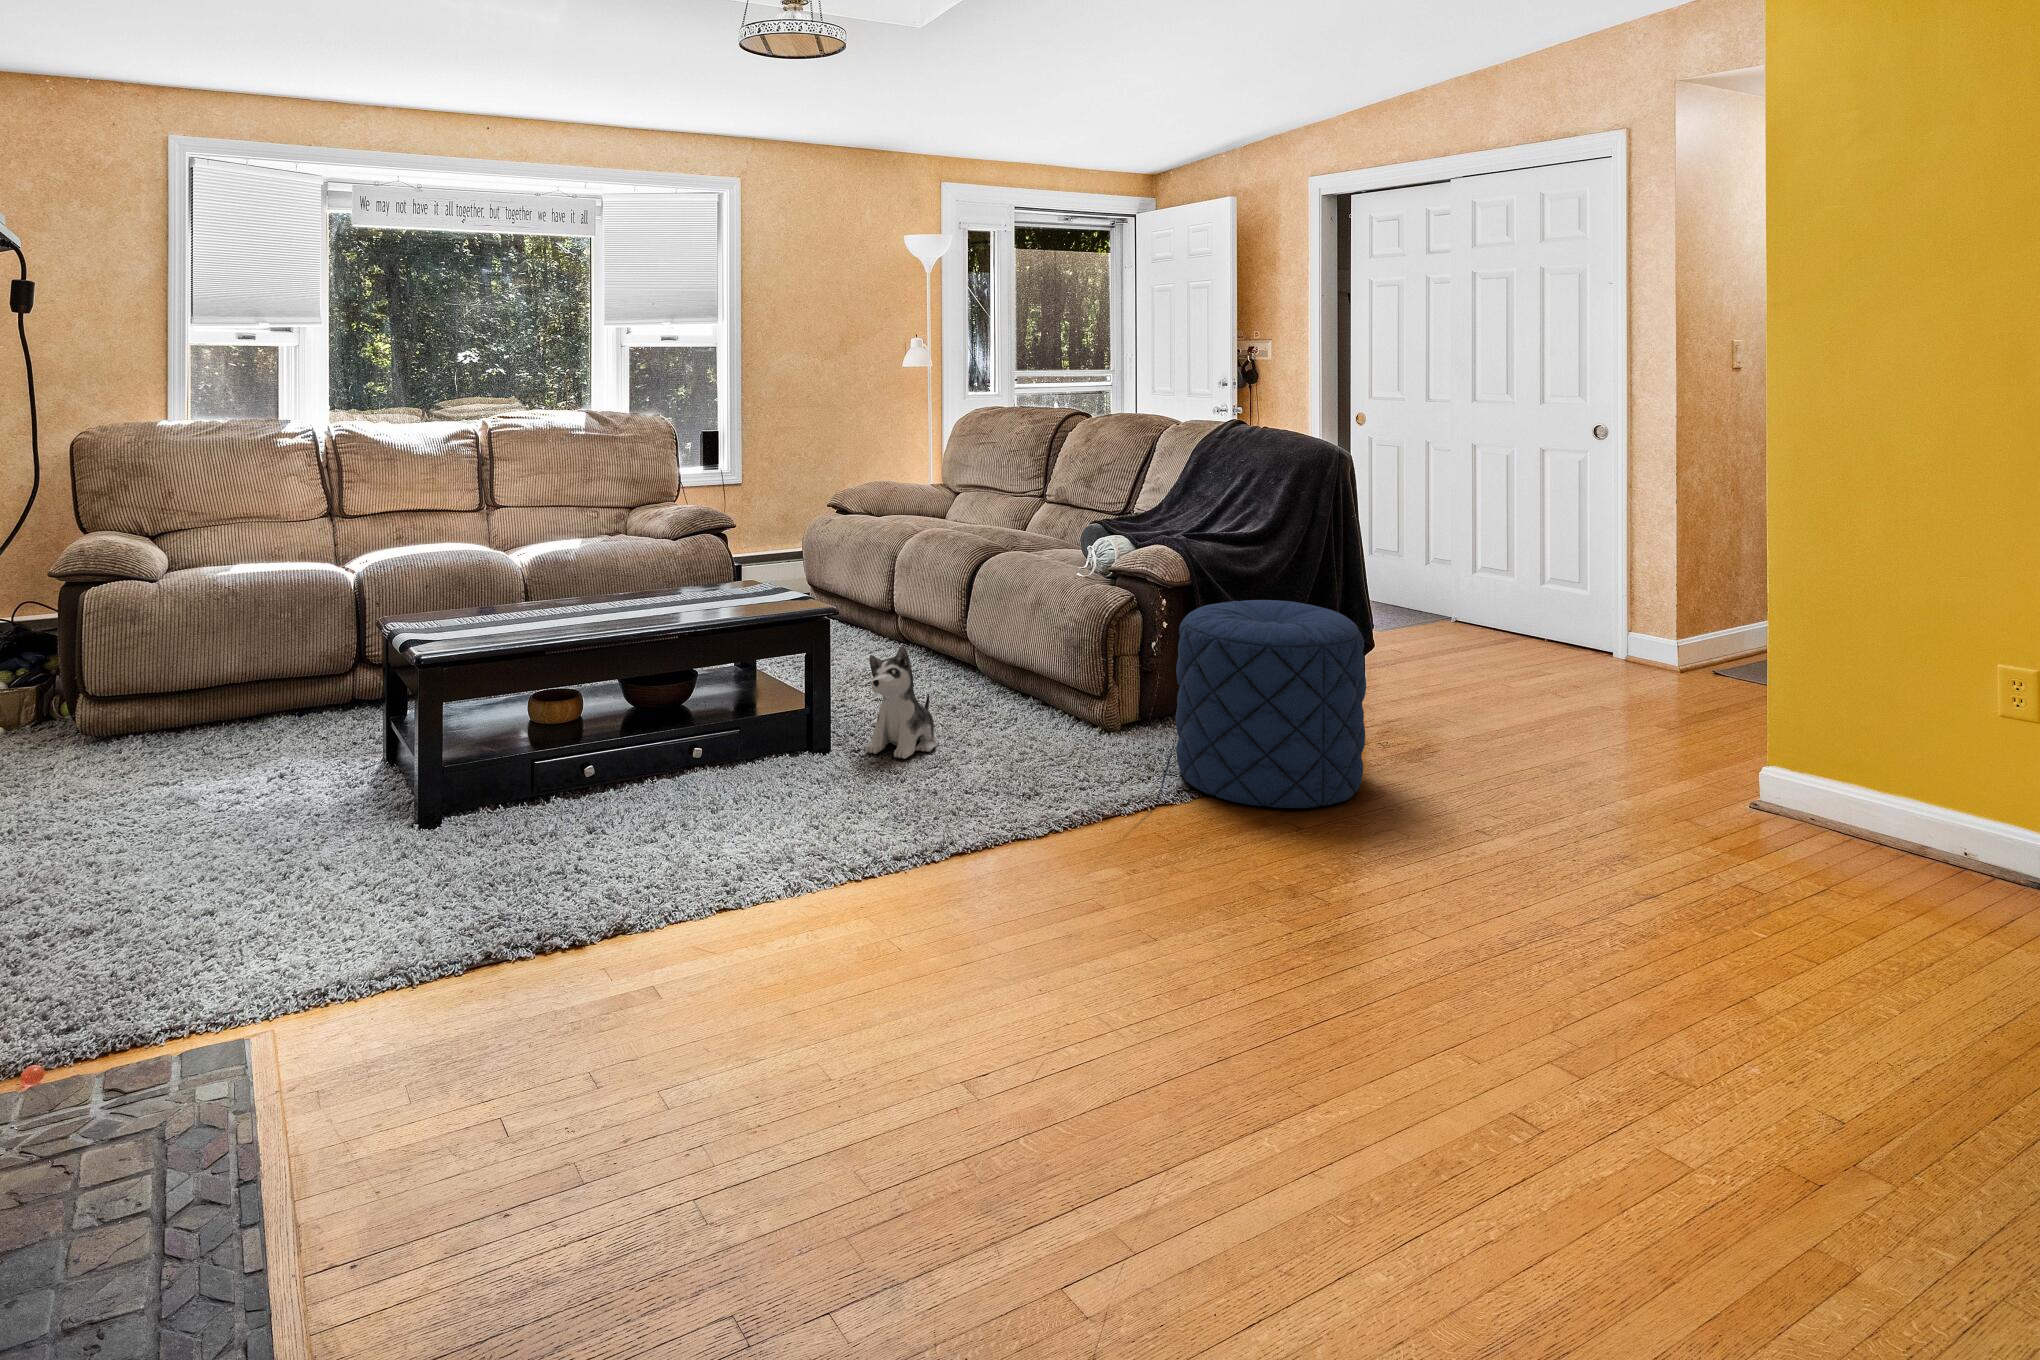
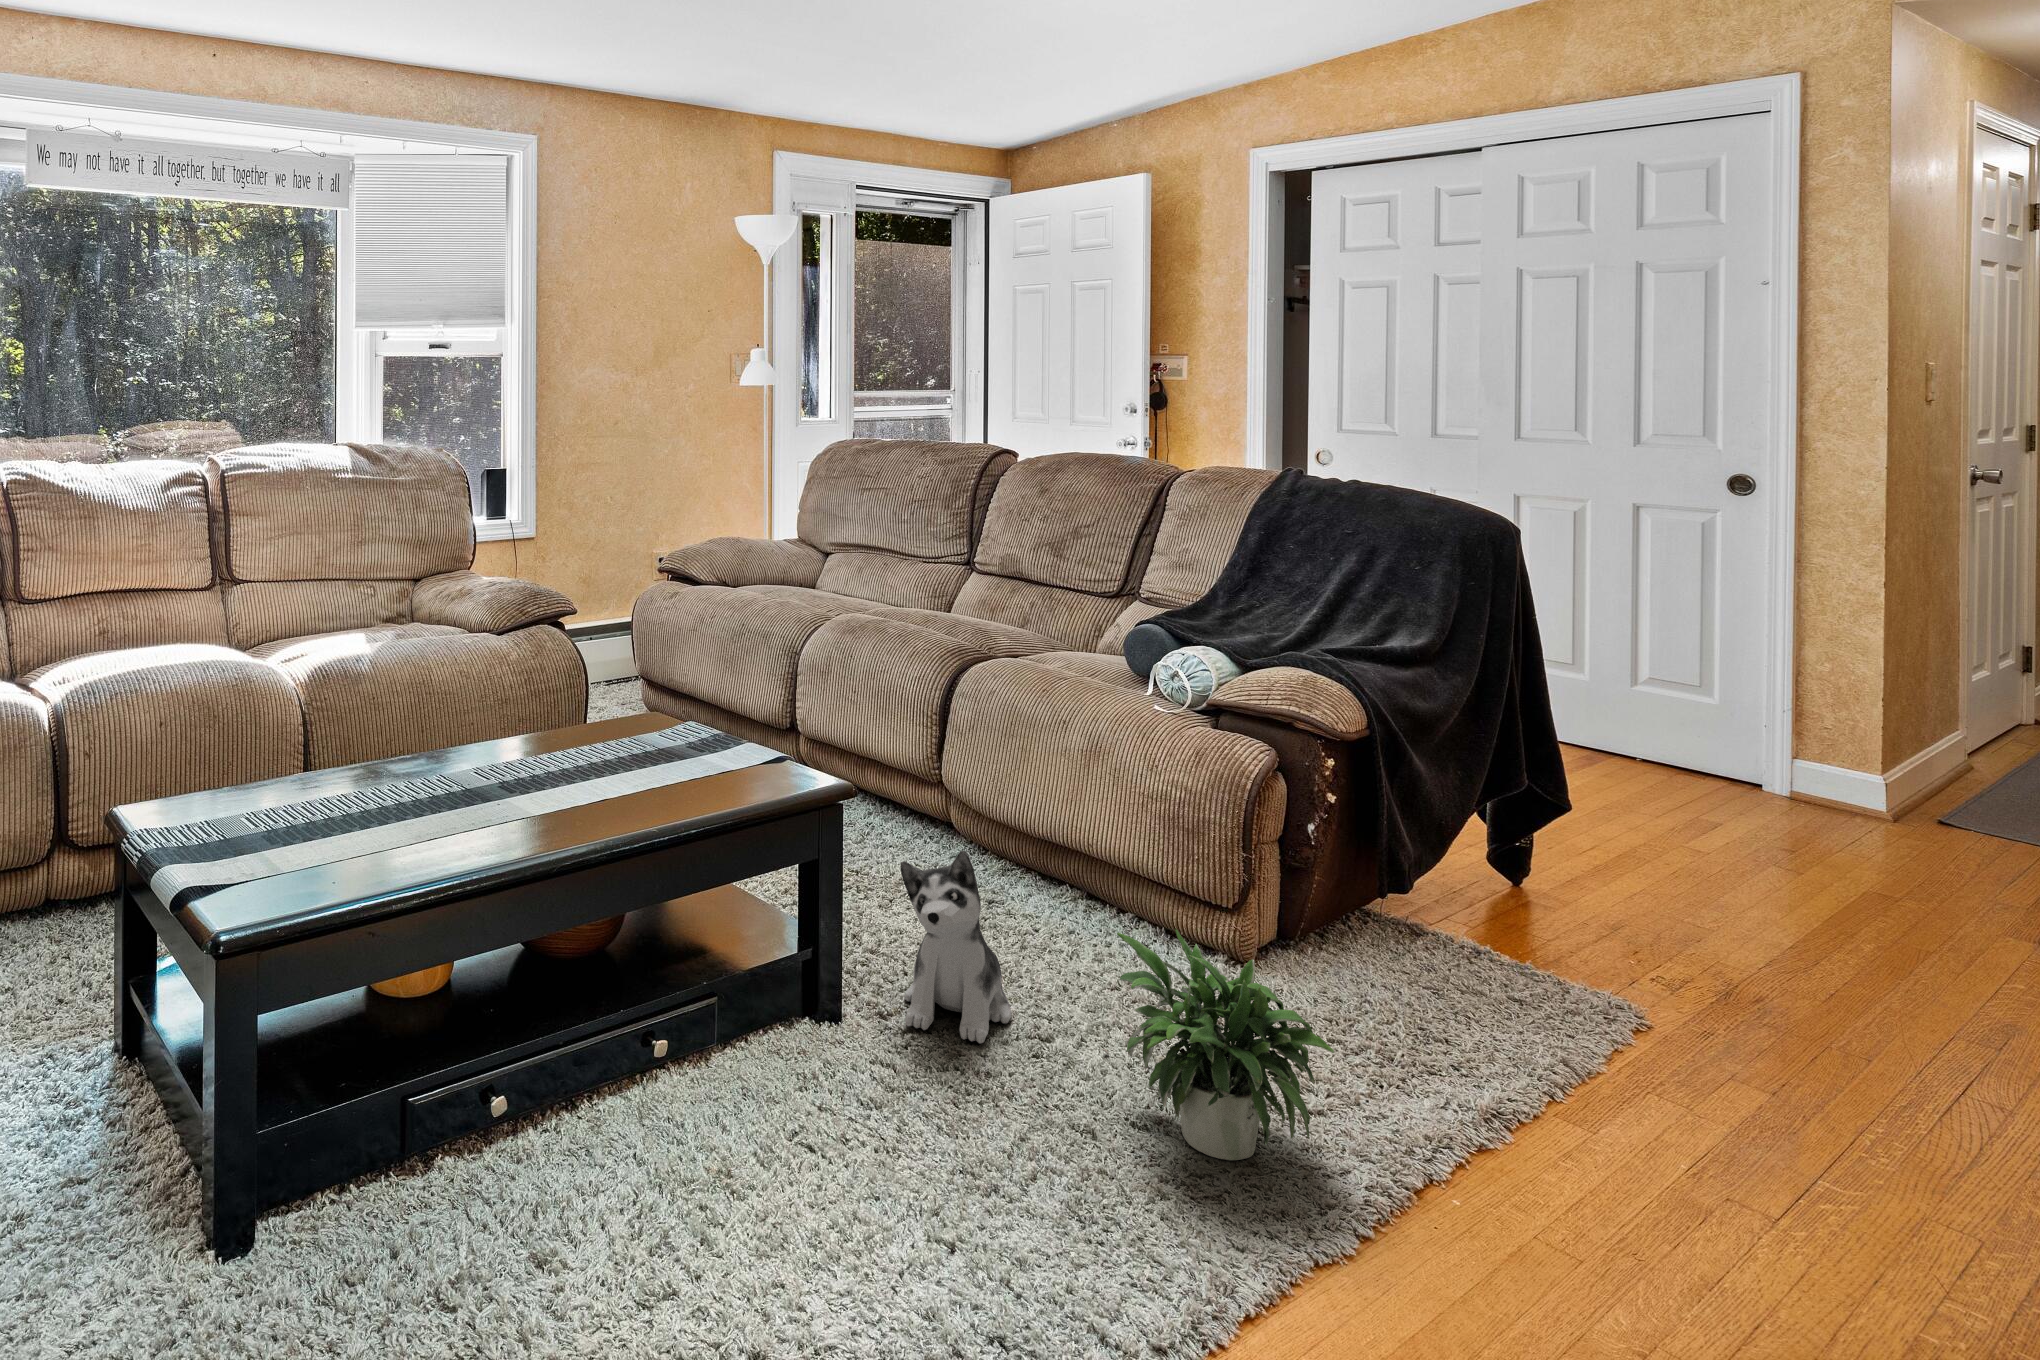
pouf: present [1175,600,1366,808] -> none [1415,777,1796,1170]
potted plant: none [960,681,1066,804] -> present [1102,928,1334,1160]

